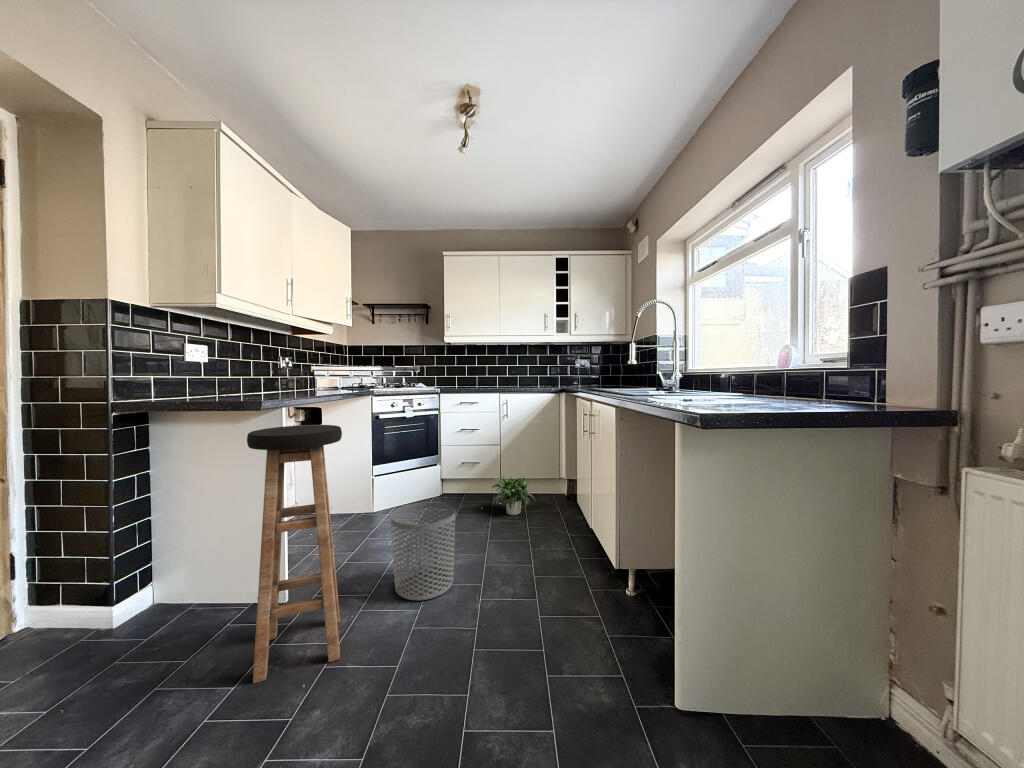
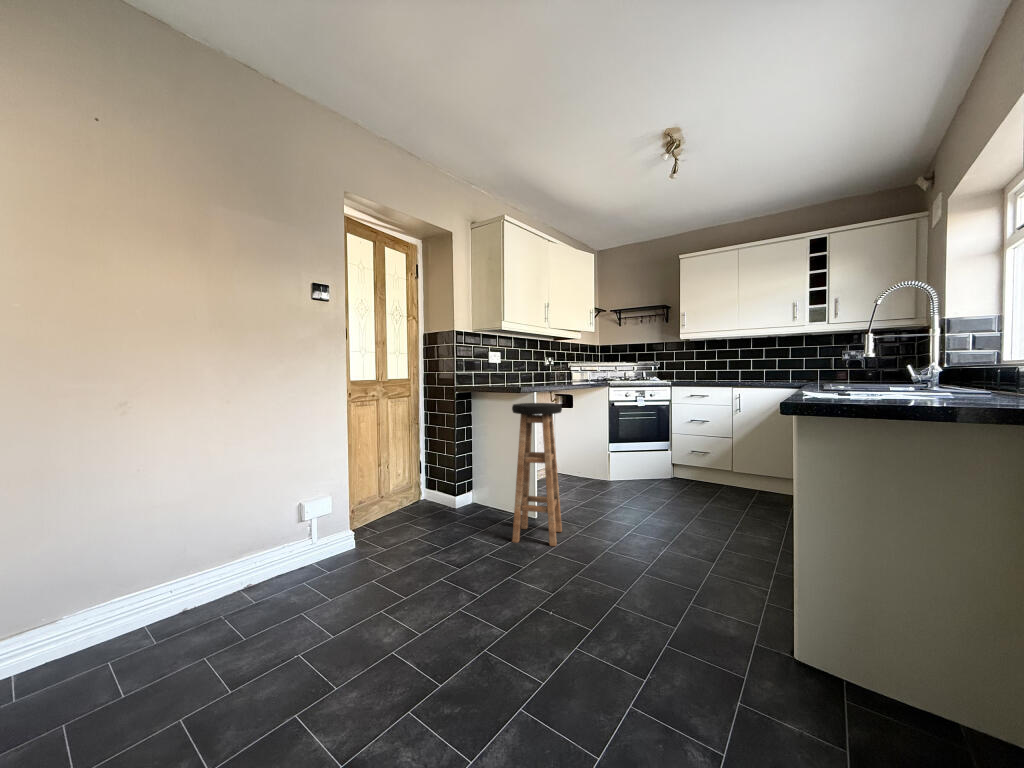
potted plant: present [492,475,535,515] -> none [701,466,756,507]
waste bin: present [391,503,455,600] -> none [598,470,647,537]

